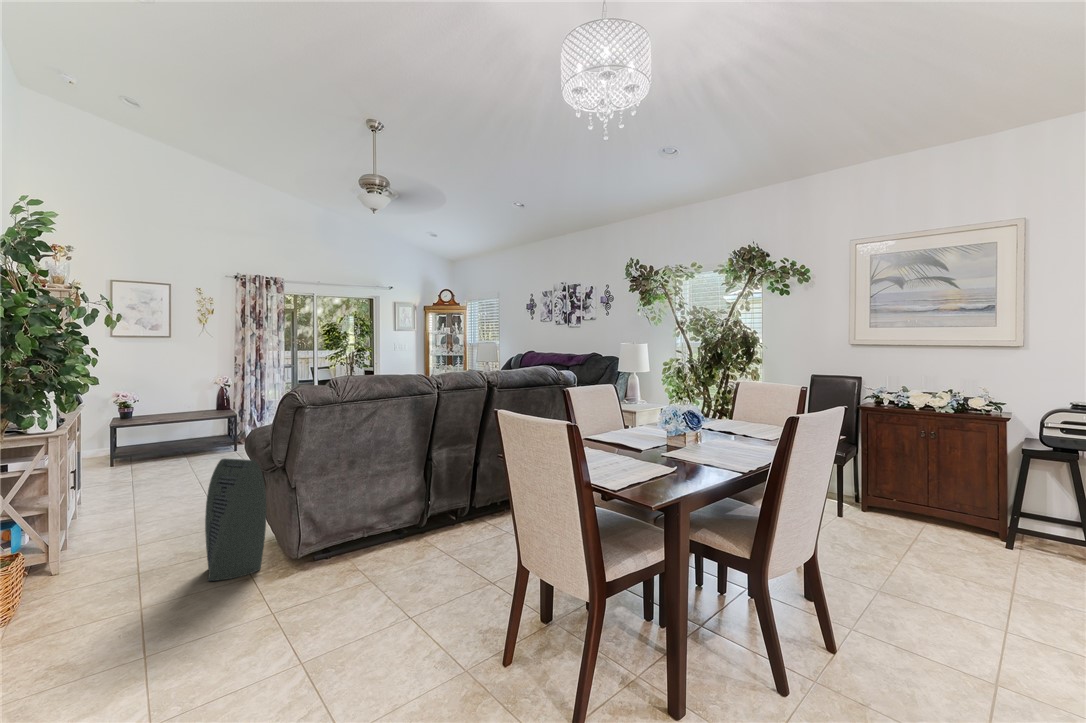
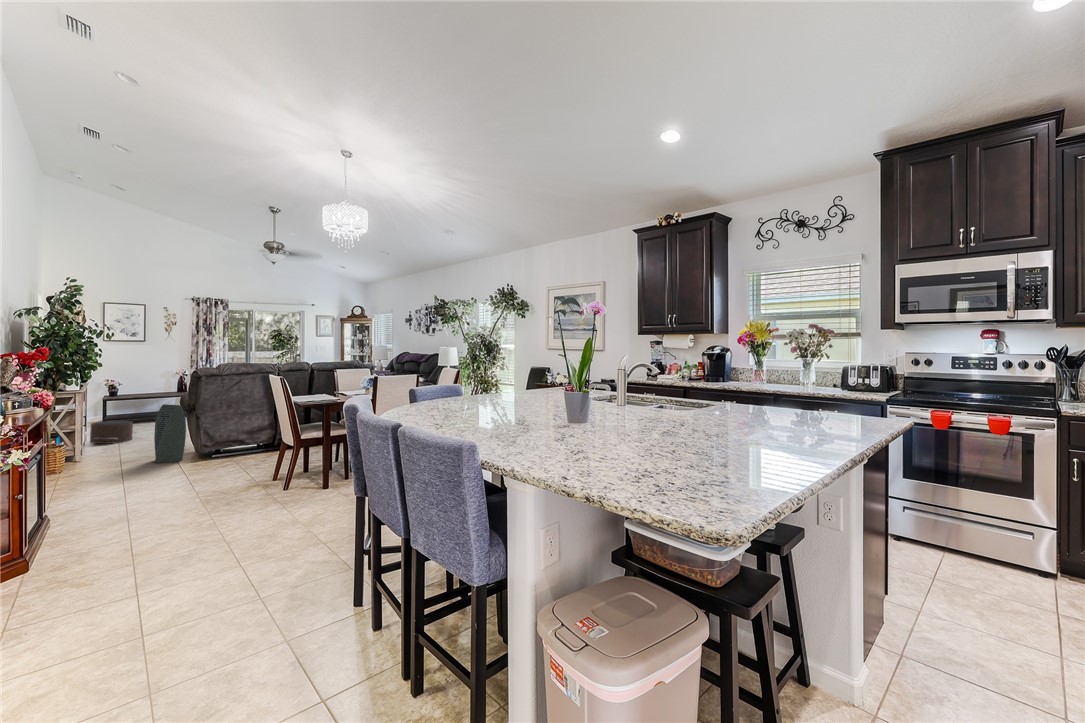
pouf: none [85,469,165,514] -> present [90,421,136,444]

